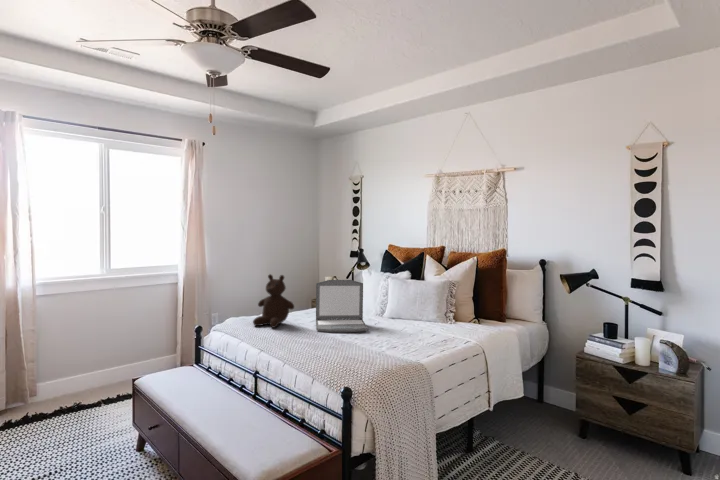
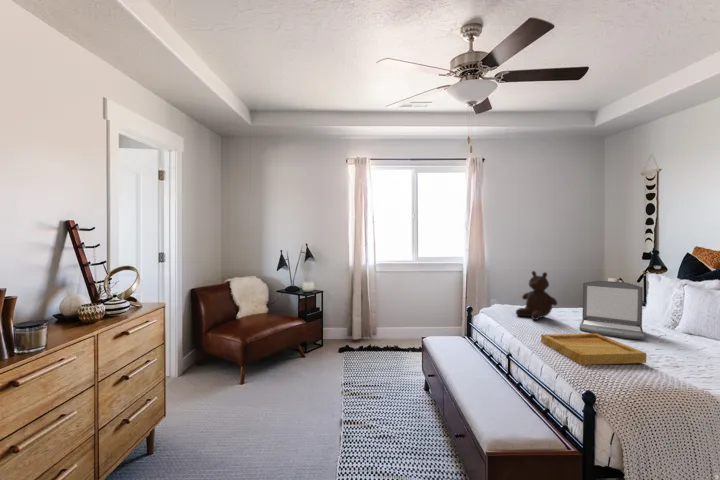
tray: none [289,332,377,365] -> present [541,333,646,365]

